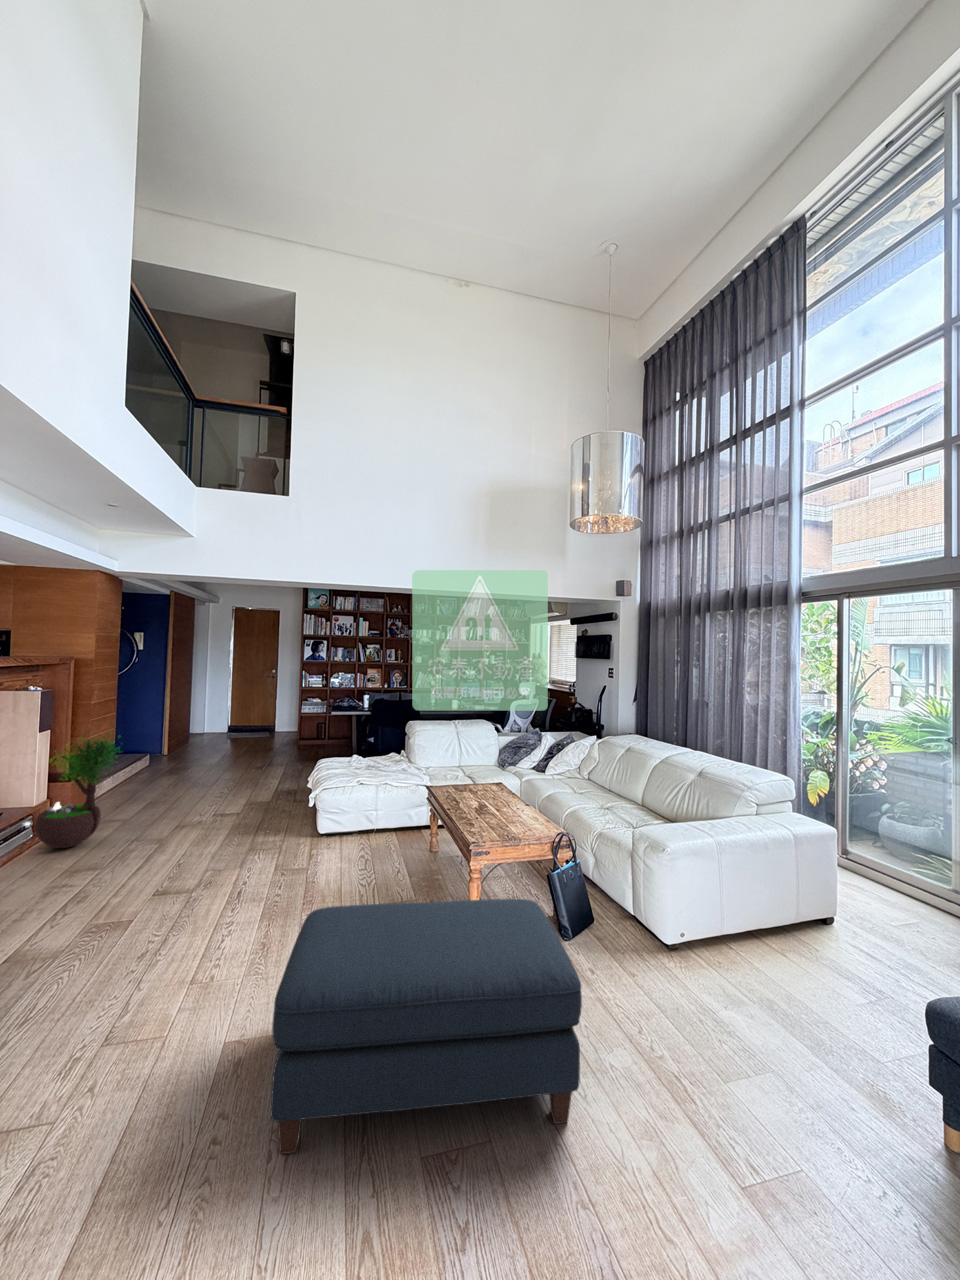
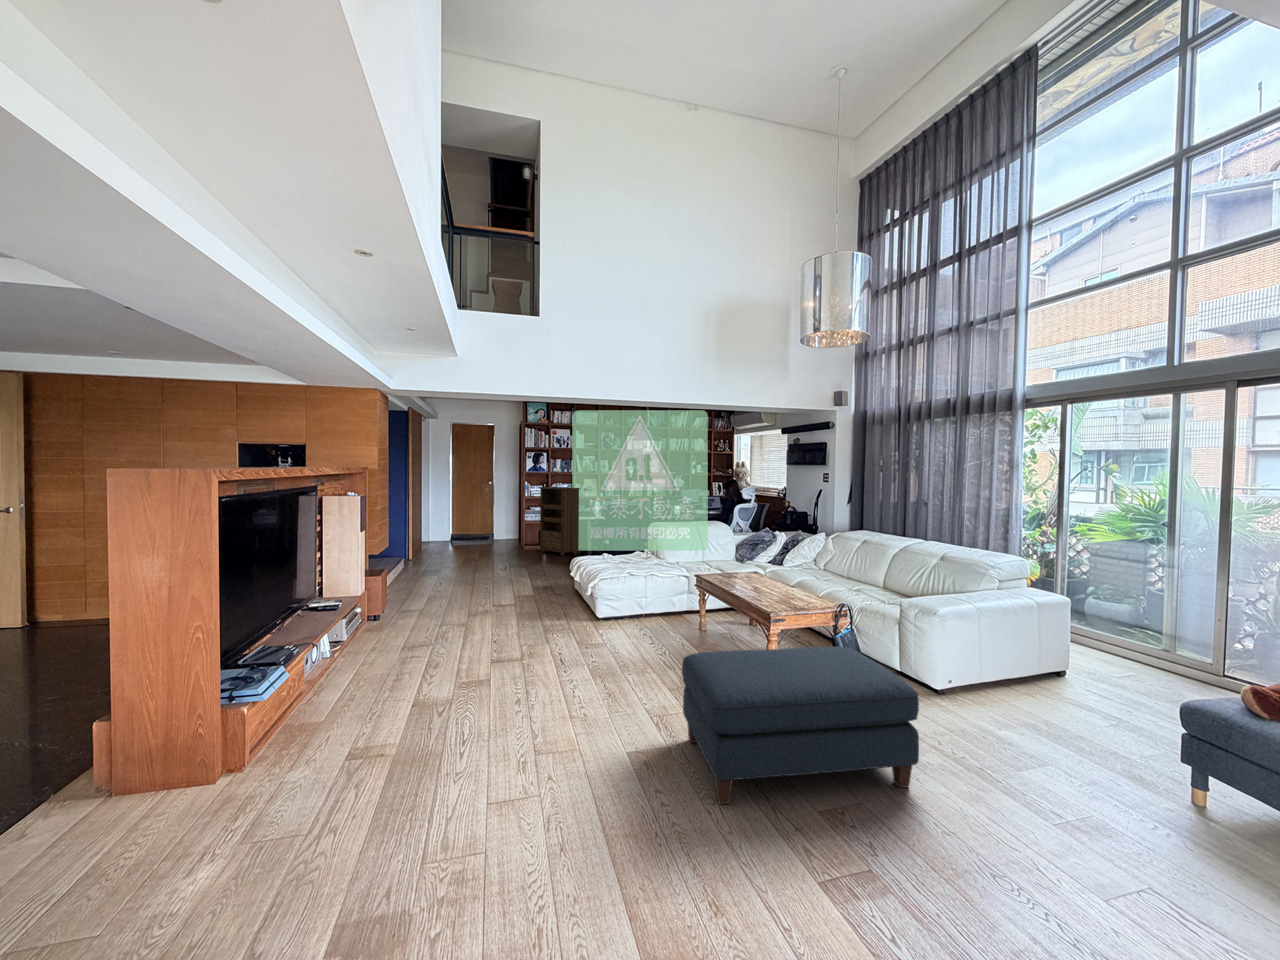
bookshelf: none [316,677,359,751] -> present [540,487,580,556]
potted tree: present [35,735,121,848] -> none [366,532,431,634]

